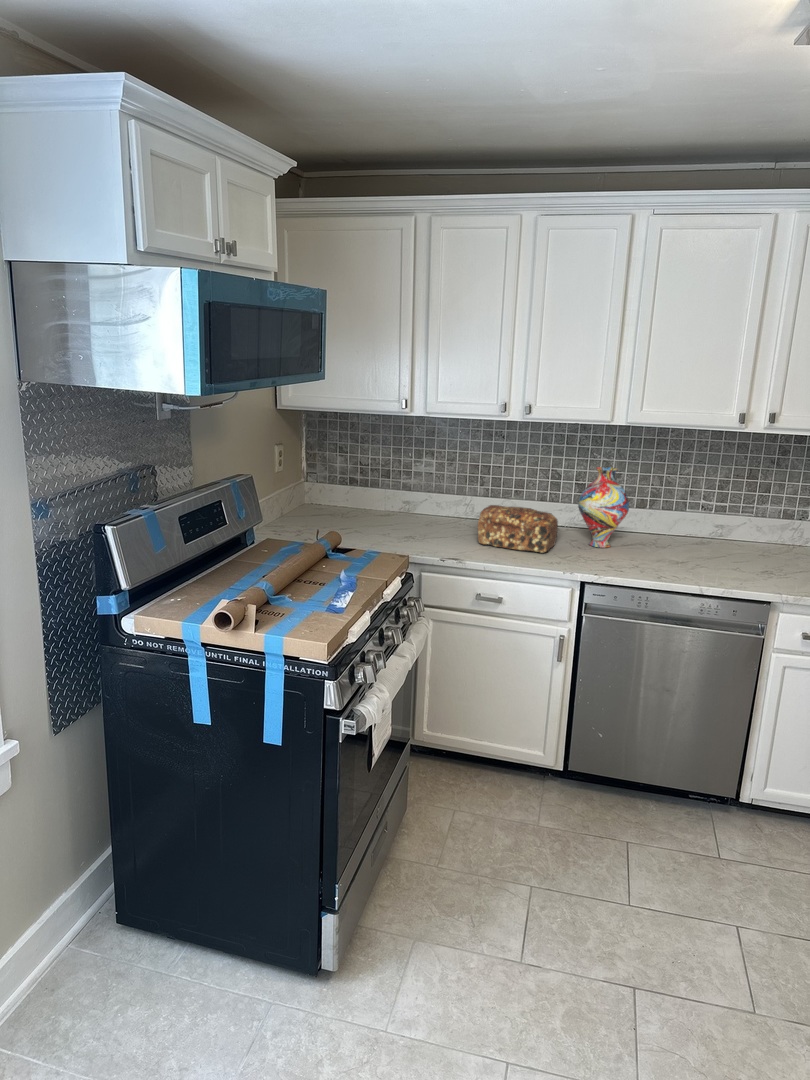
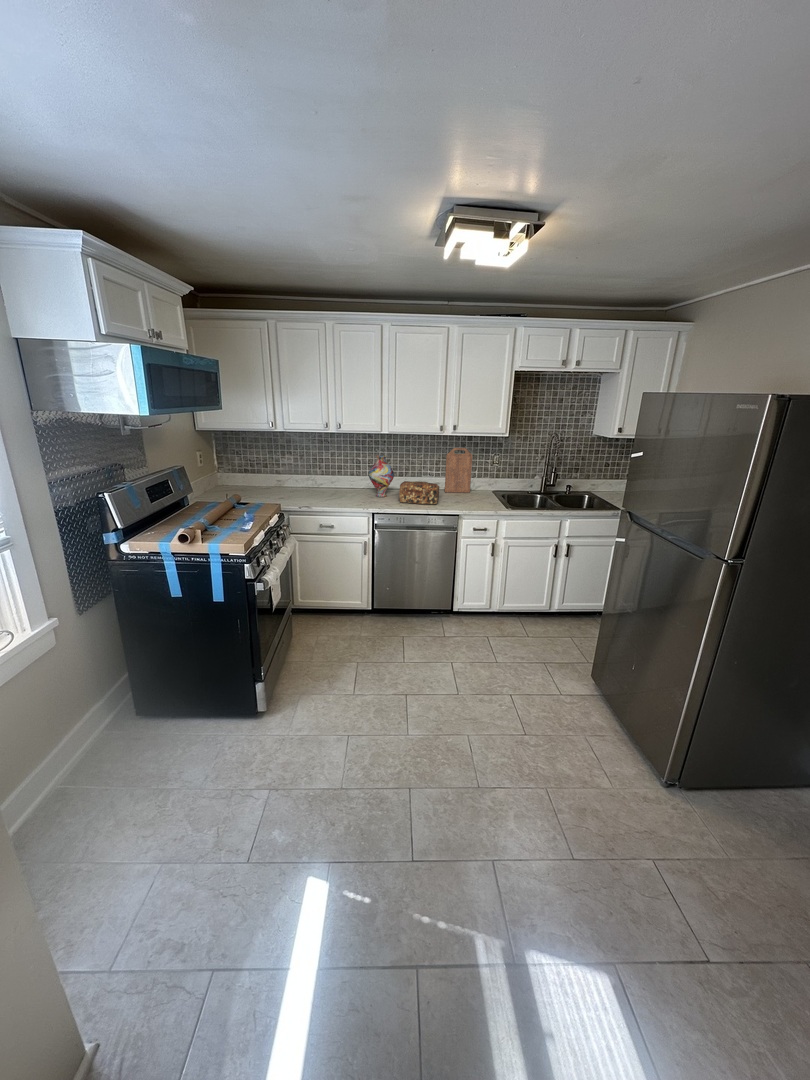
cutting board: none [733,458,803,551] -> present [445,448,473,493]
bread loaf: present [478,505,558,553] -> present [399,481,439,504]

